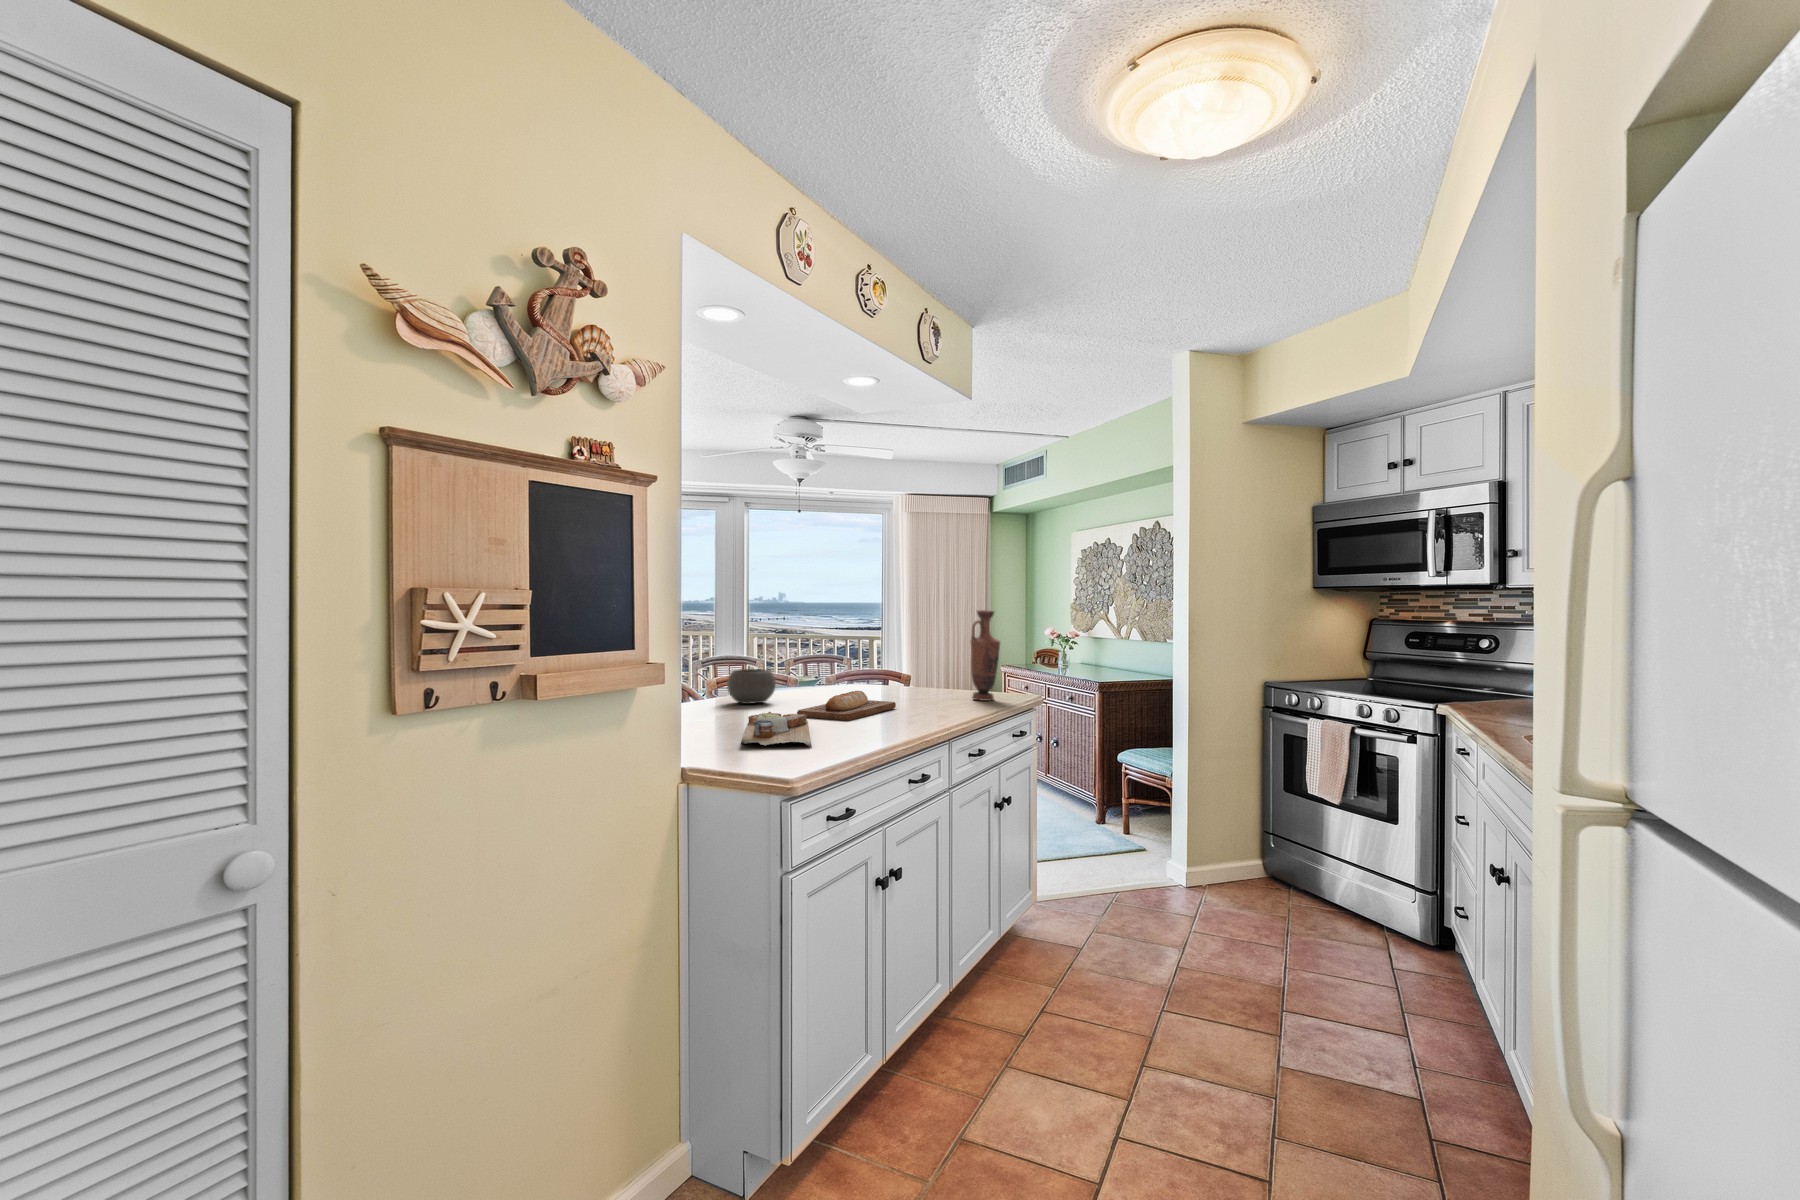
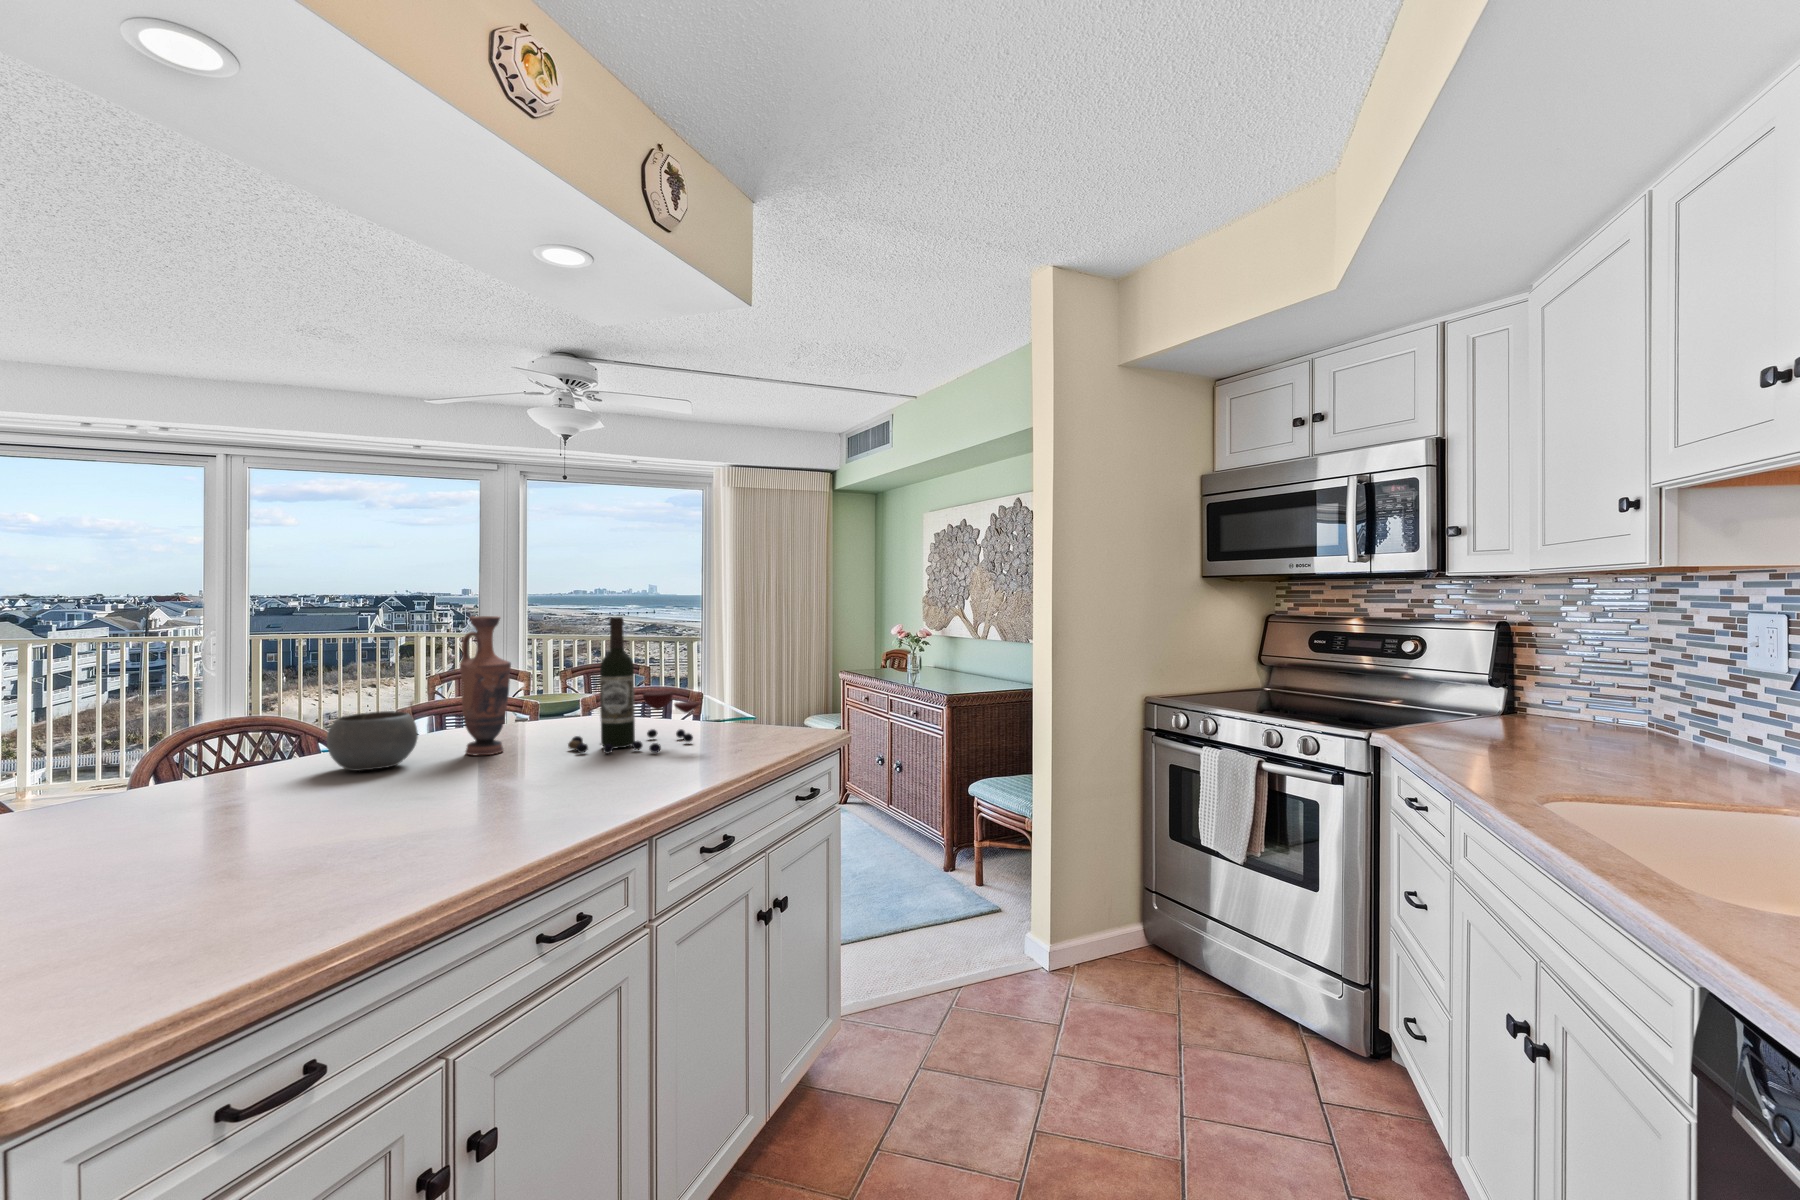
vase: present [971,610,1000,701] -> present [460,616,511,755]
wine bottle: none [859,611,948,701] -> present [568,617,699,754]
bread loaf: present [797,691,896,721] -> none [403,747,602,810]
cutting board: present [741,712,812,747] -> none [109,808,386,924]

